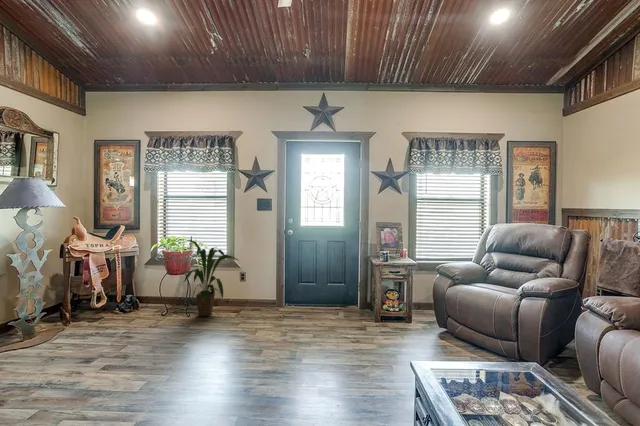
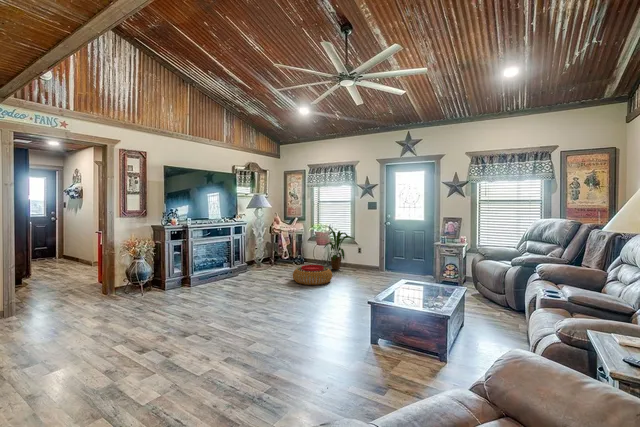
pouf: none [123,321,214,375] -> present [293,265,332,285]

